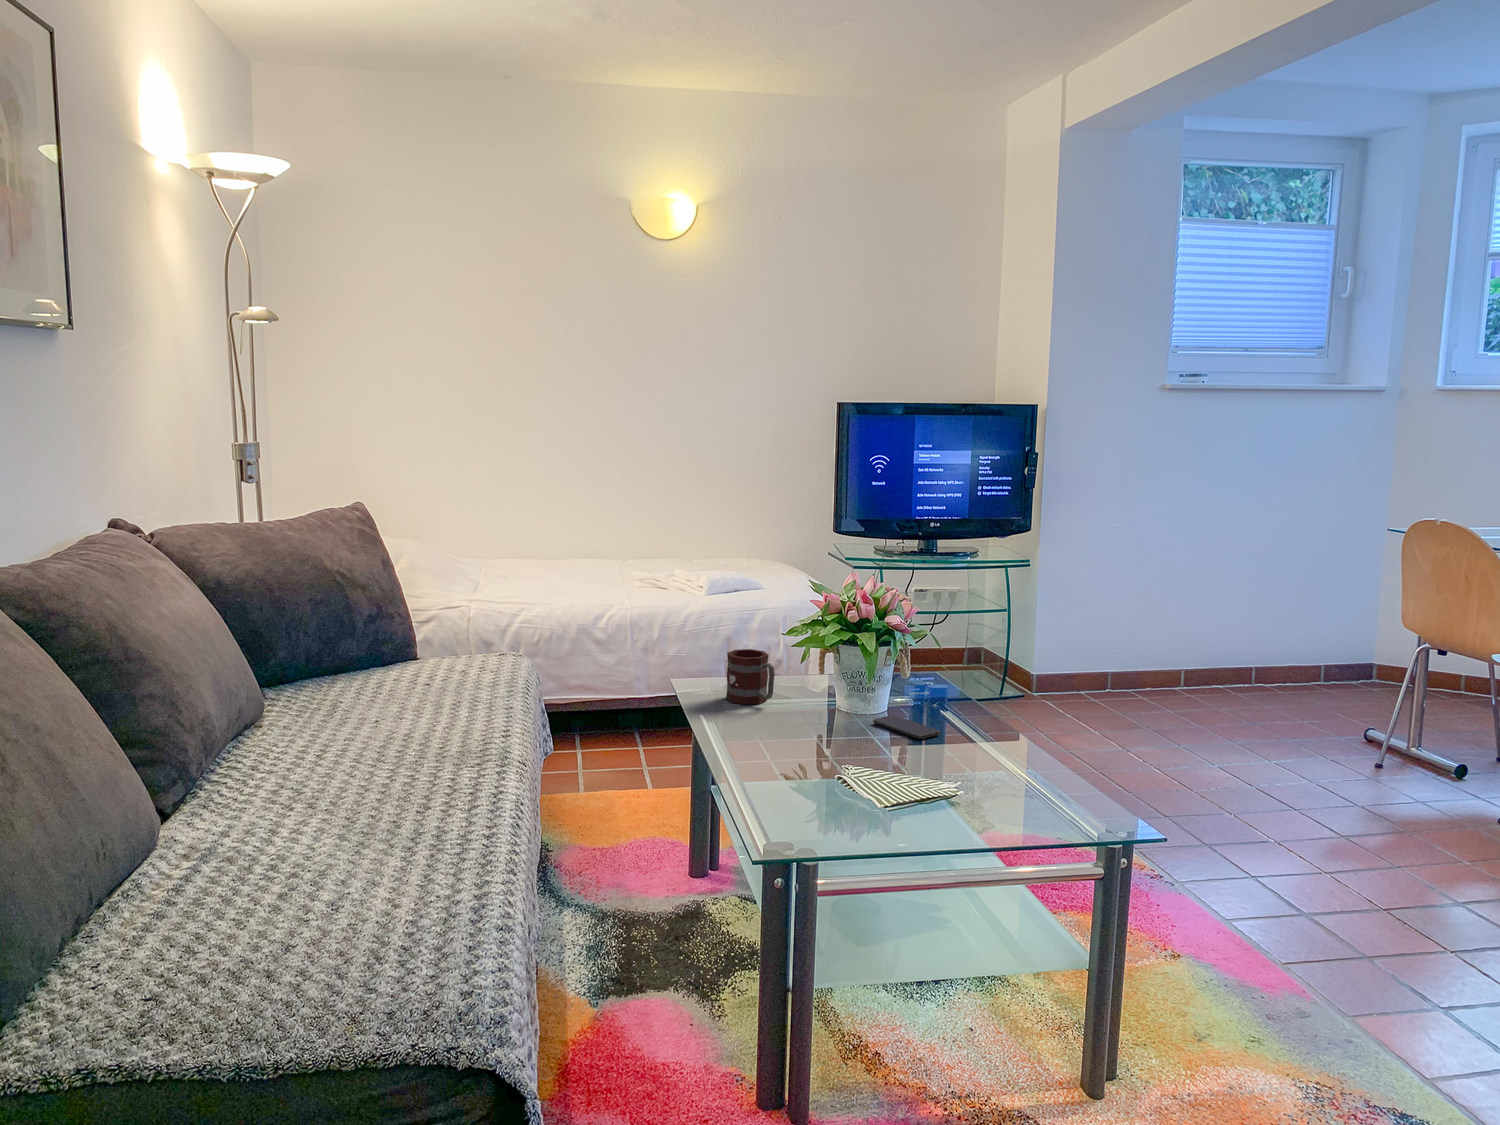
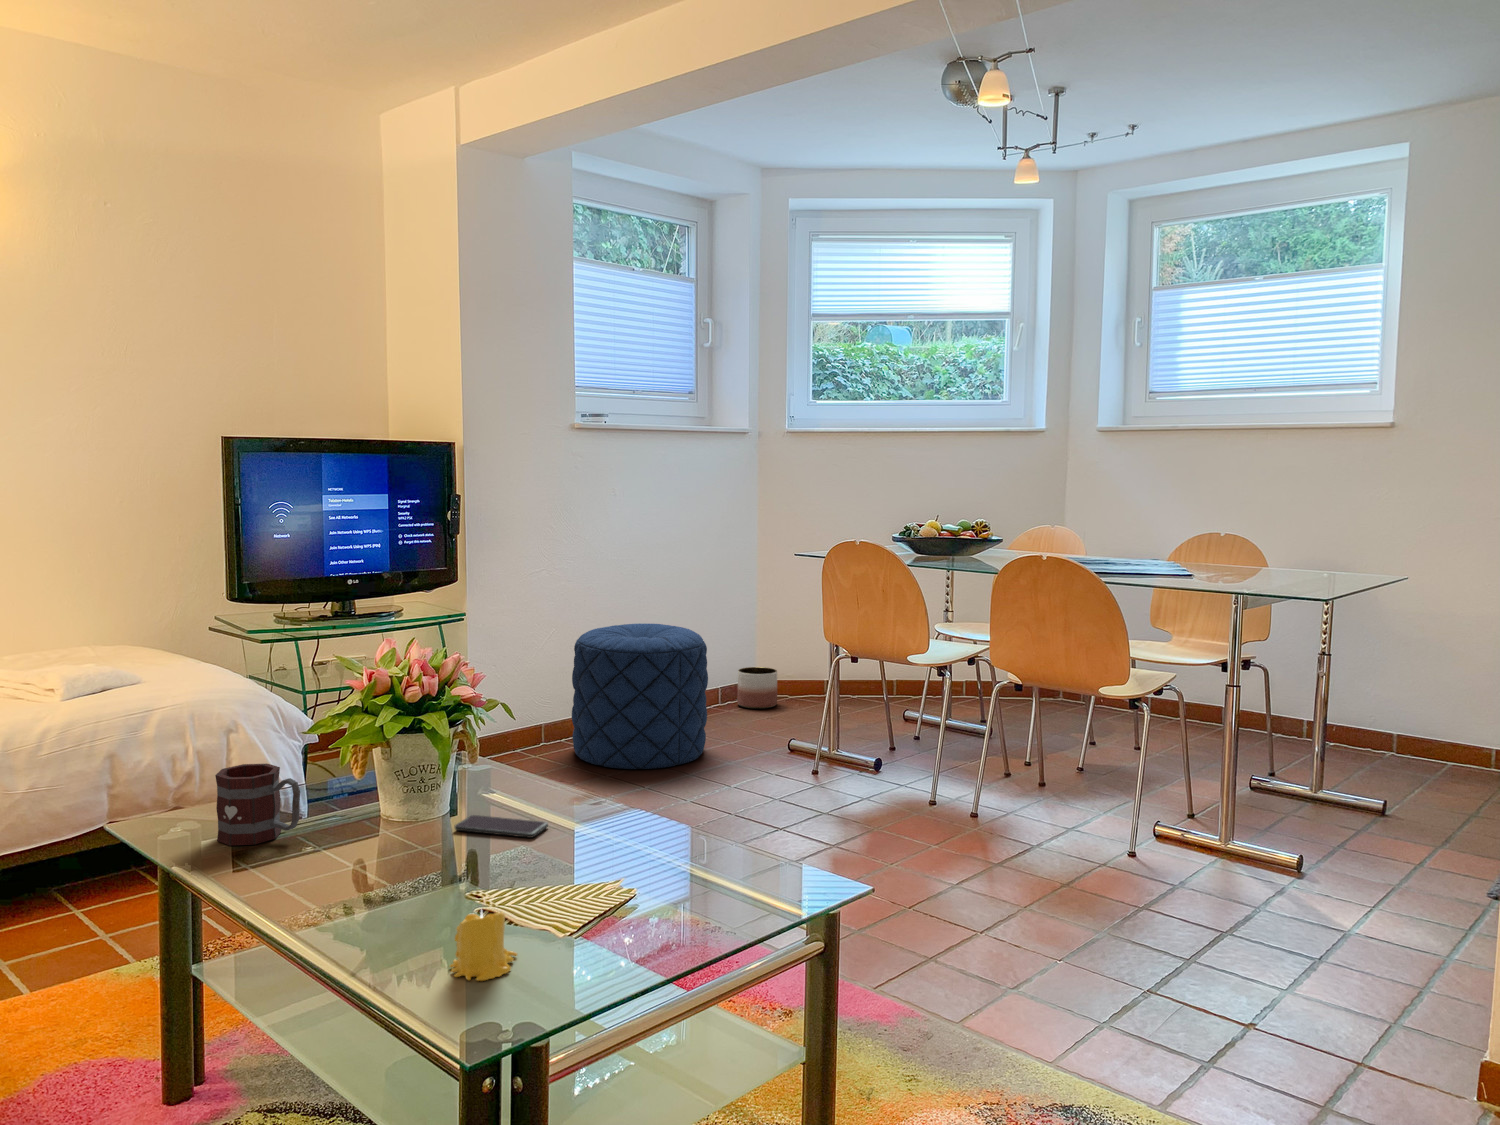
pouf: none [1127,587,1274,730] -> present [572,623,708,769]
planter: none [1344,649,1395,695] -> present [737,667,777,709]
candle: none [774,762,824,812] -> present [450,911,517,981]

